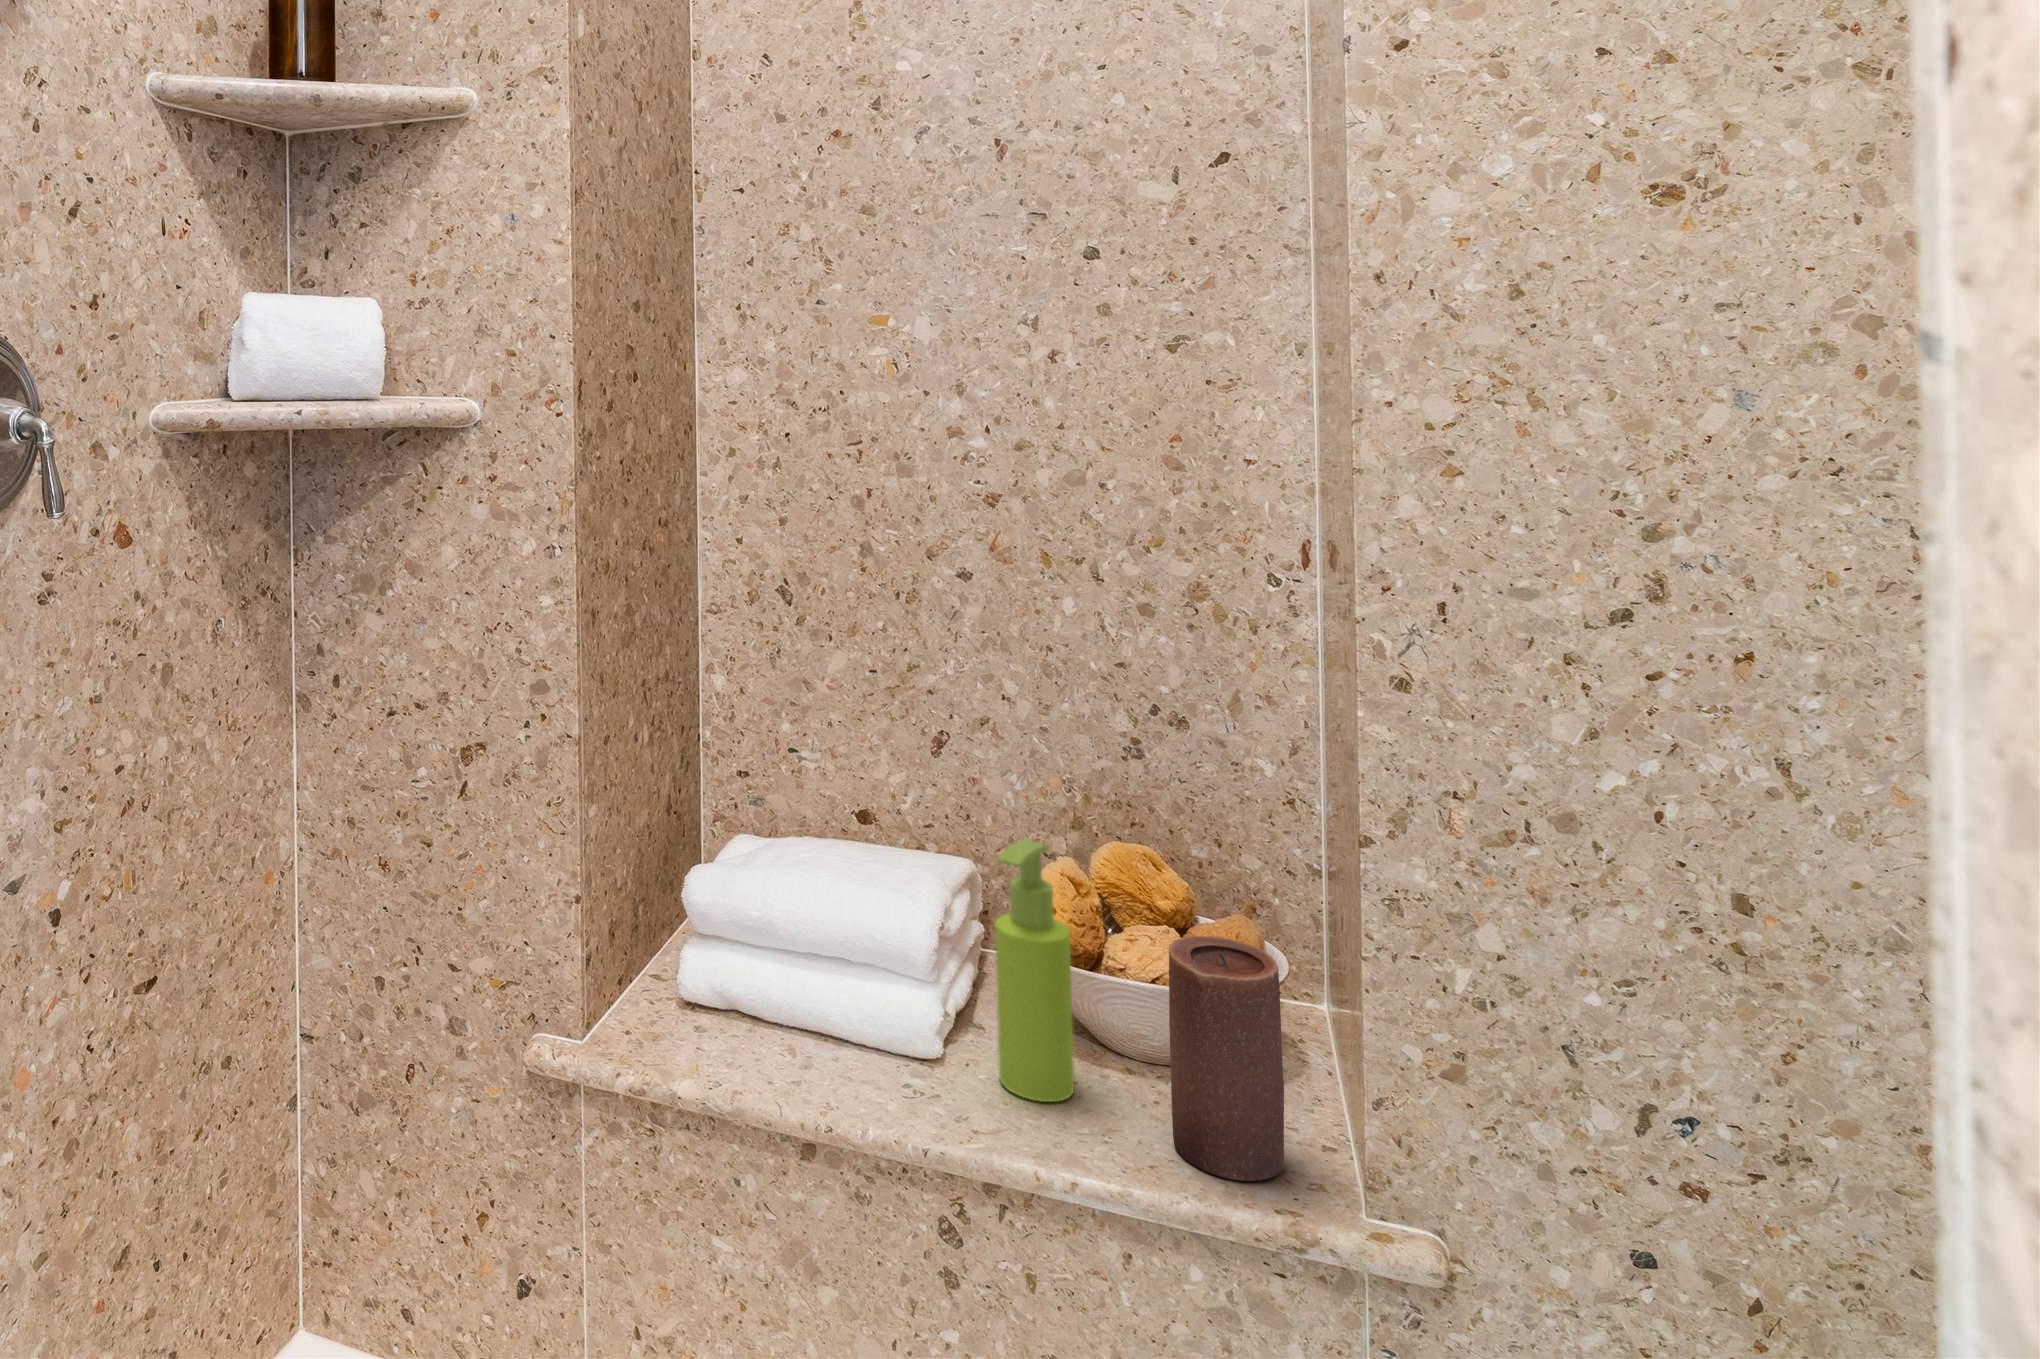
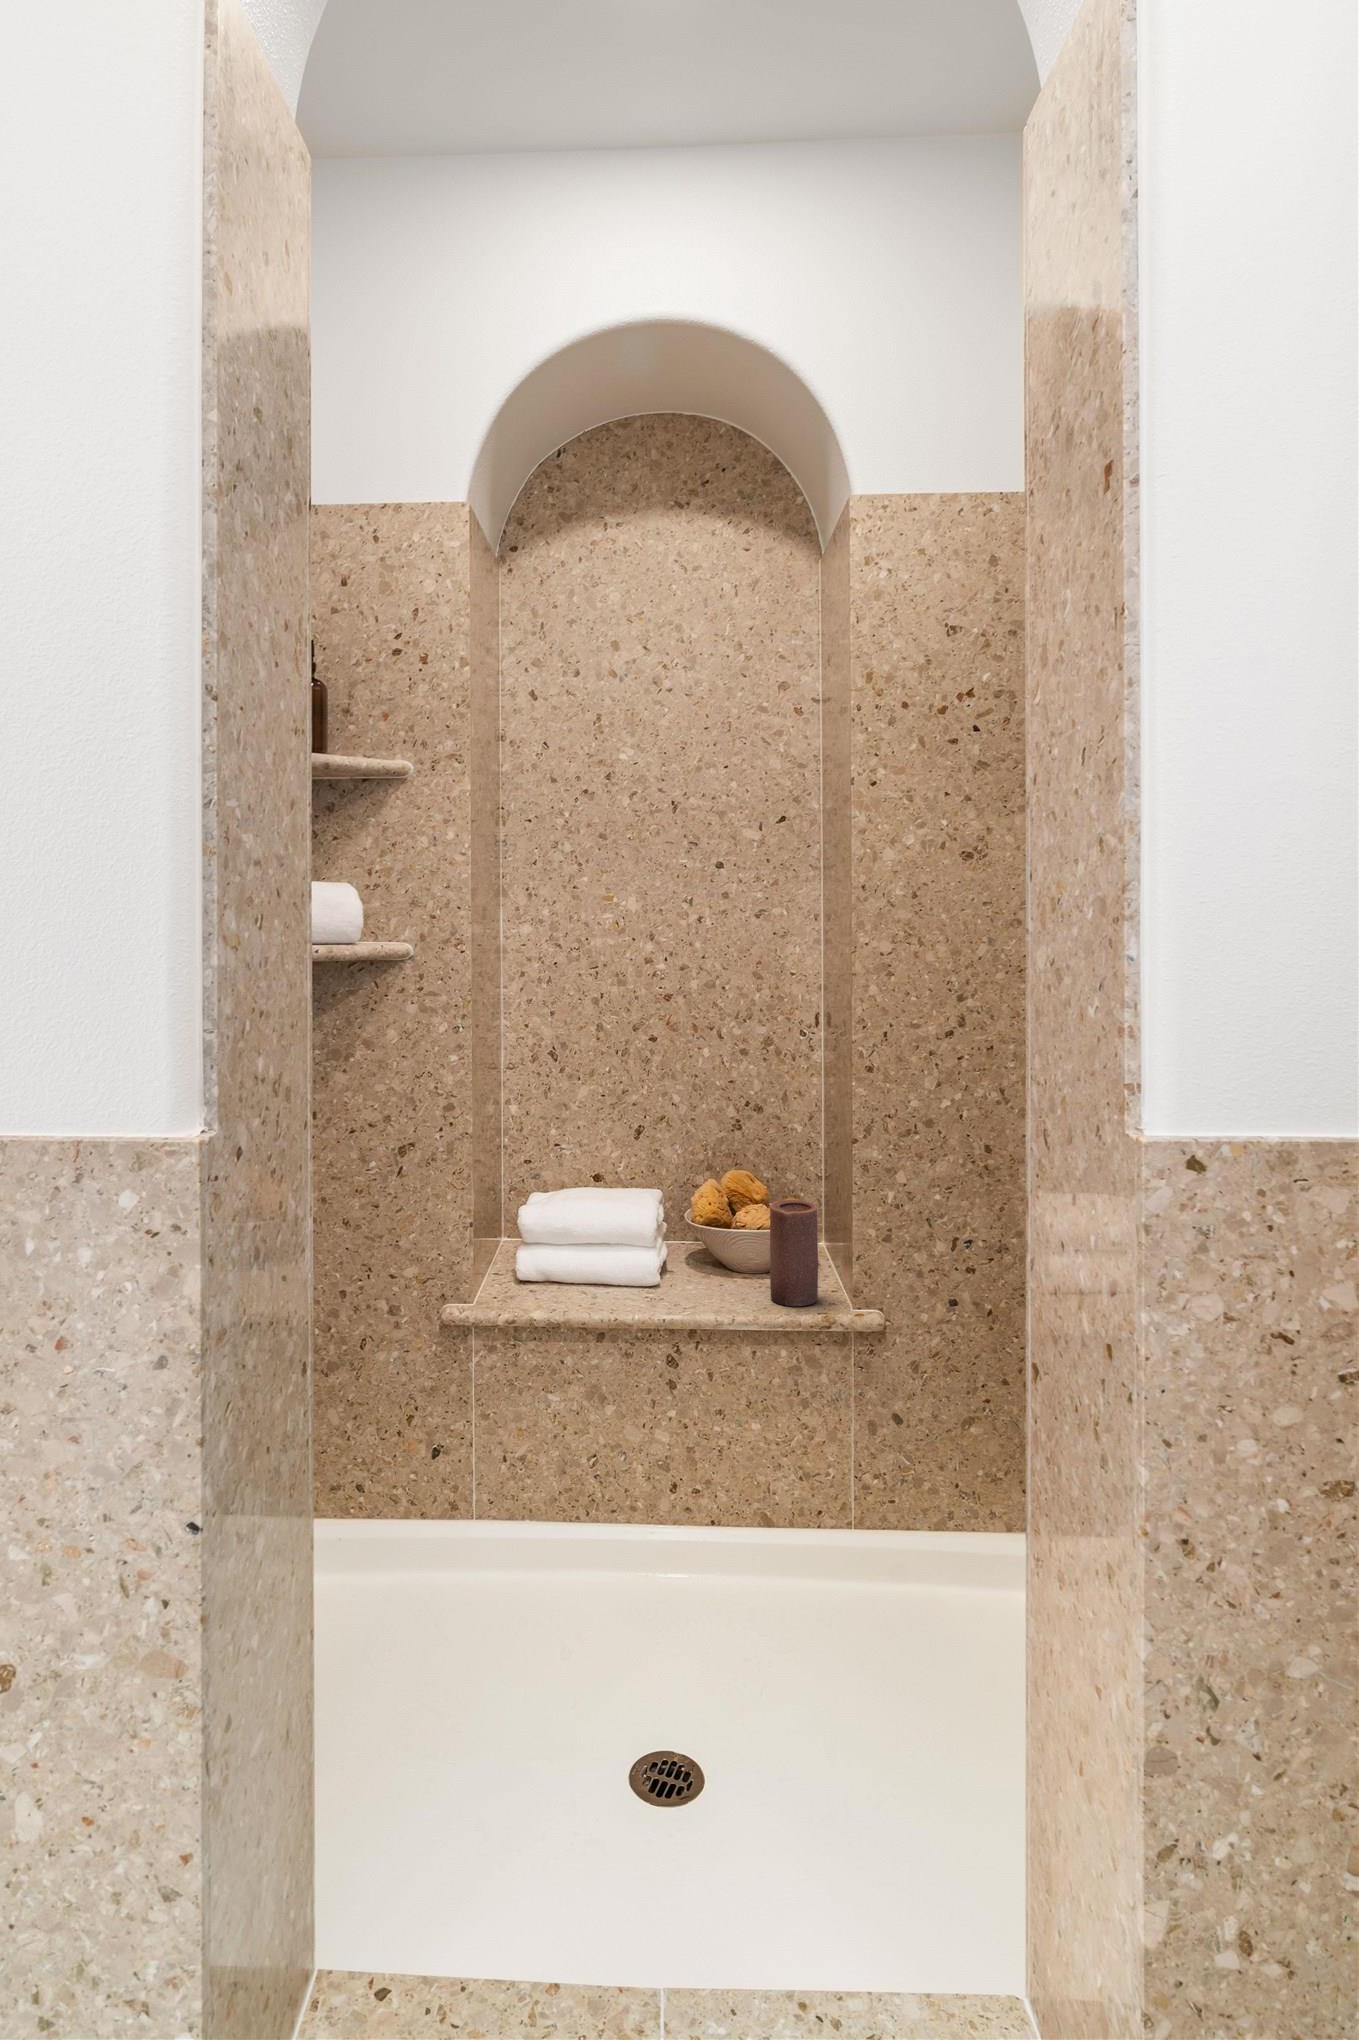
soap dispenser: present [995,840,1074,1102] -> none [687,1167,723,1295]

